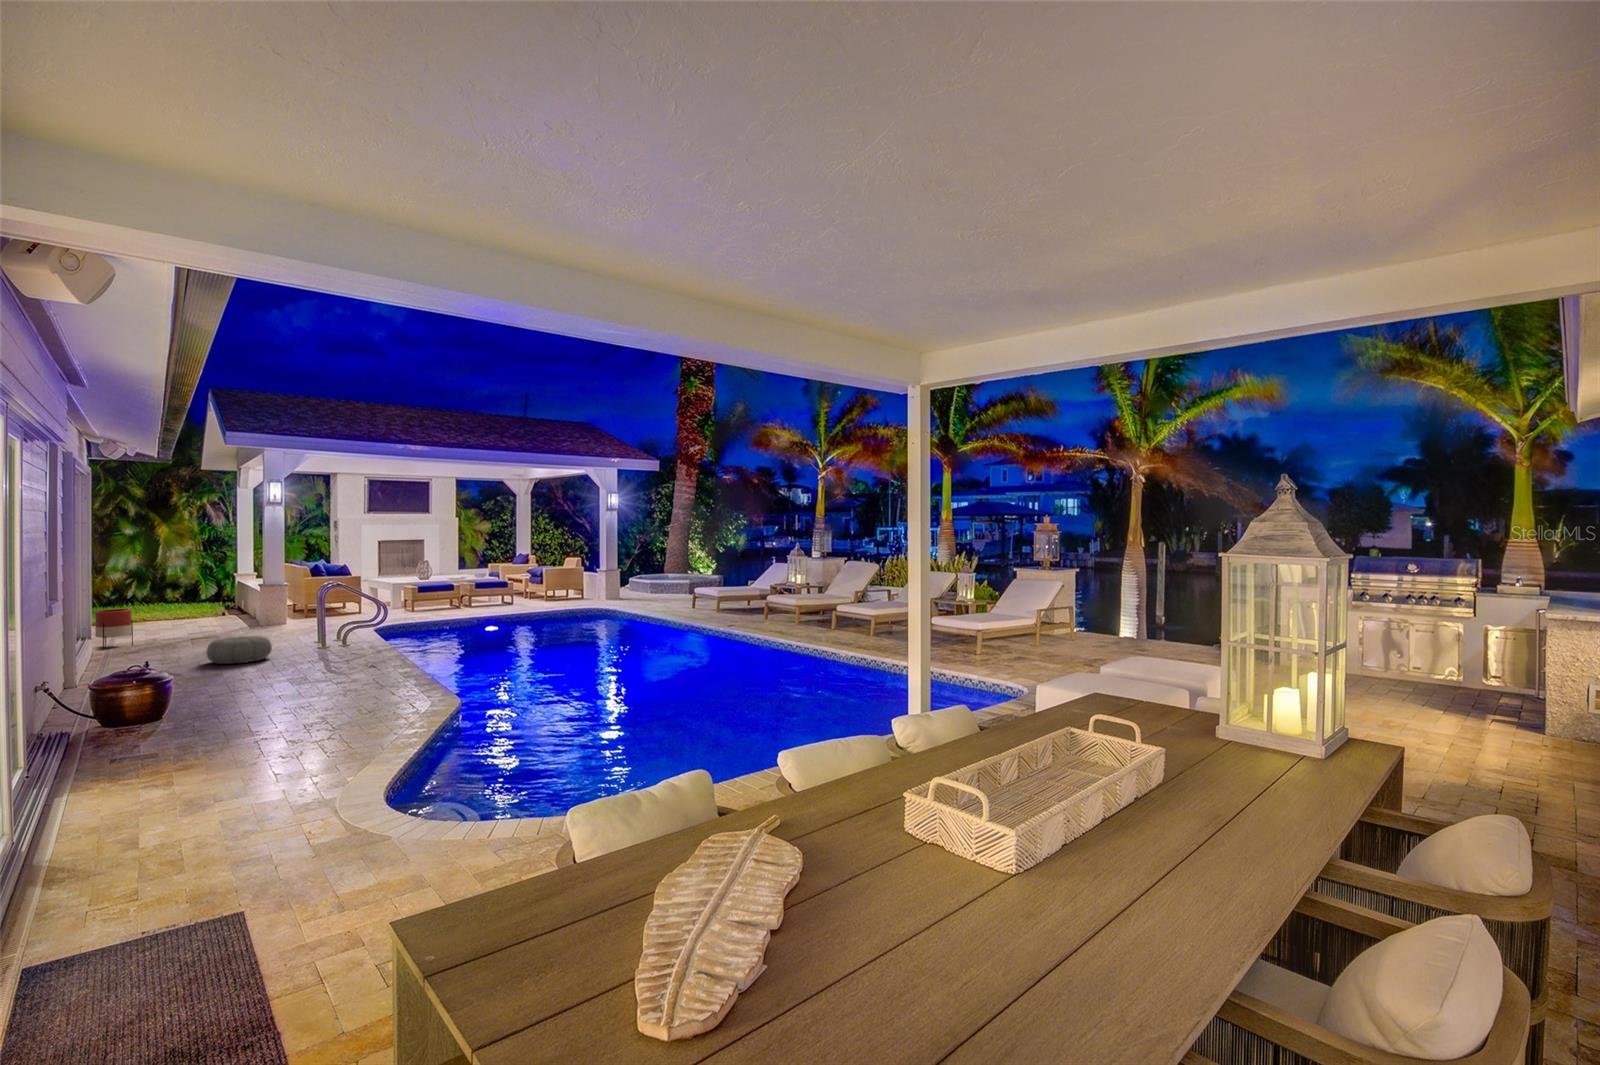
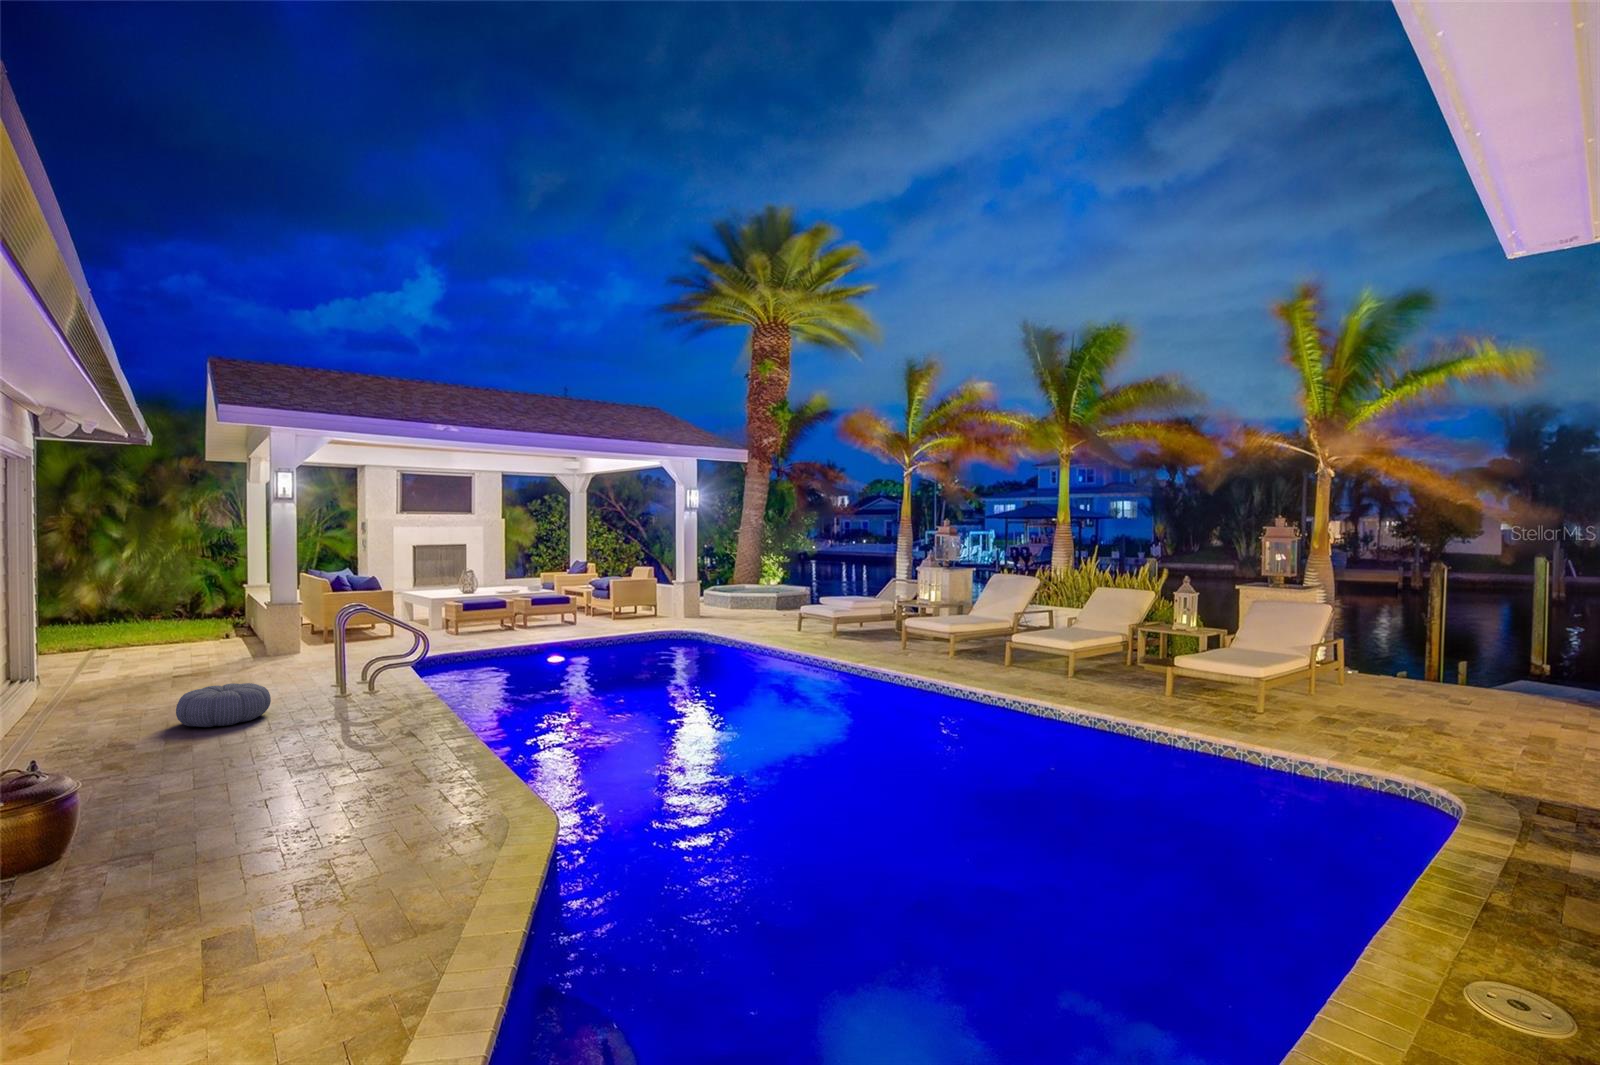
planter: present [95,609,133,649] -> none [42,639,94,695]

